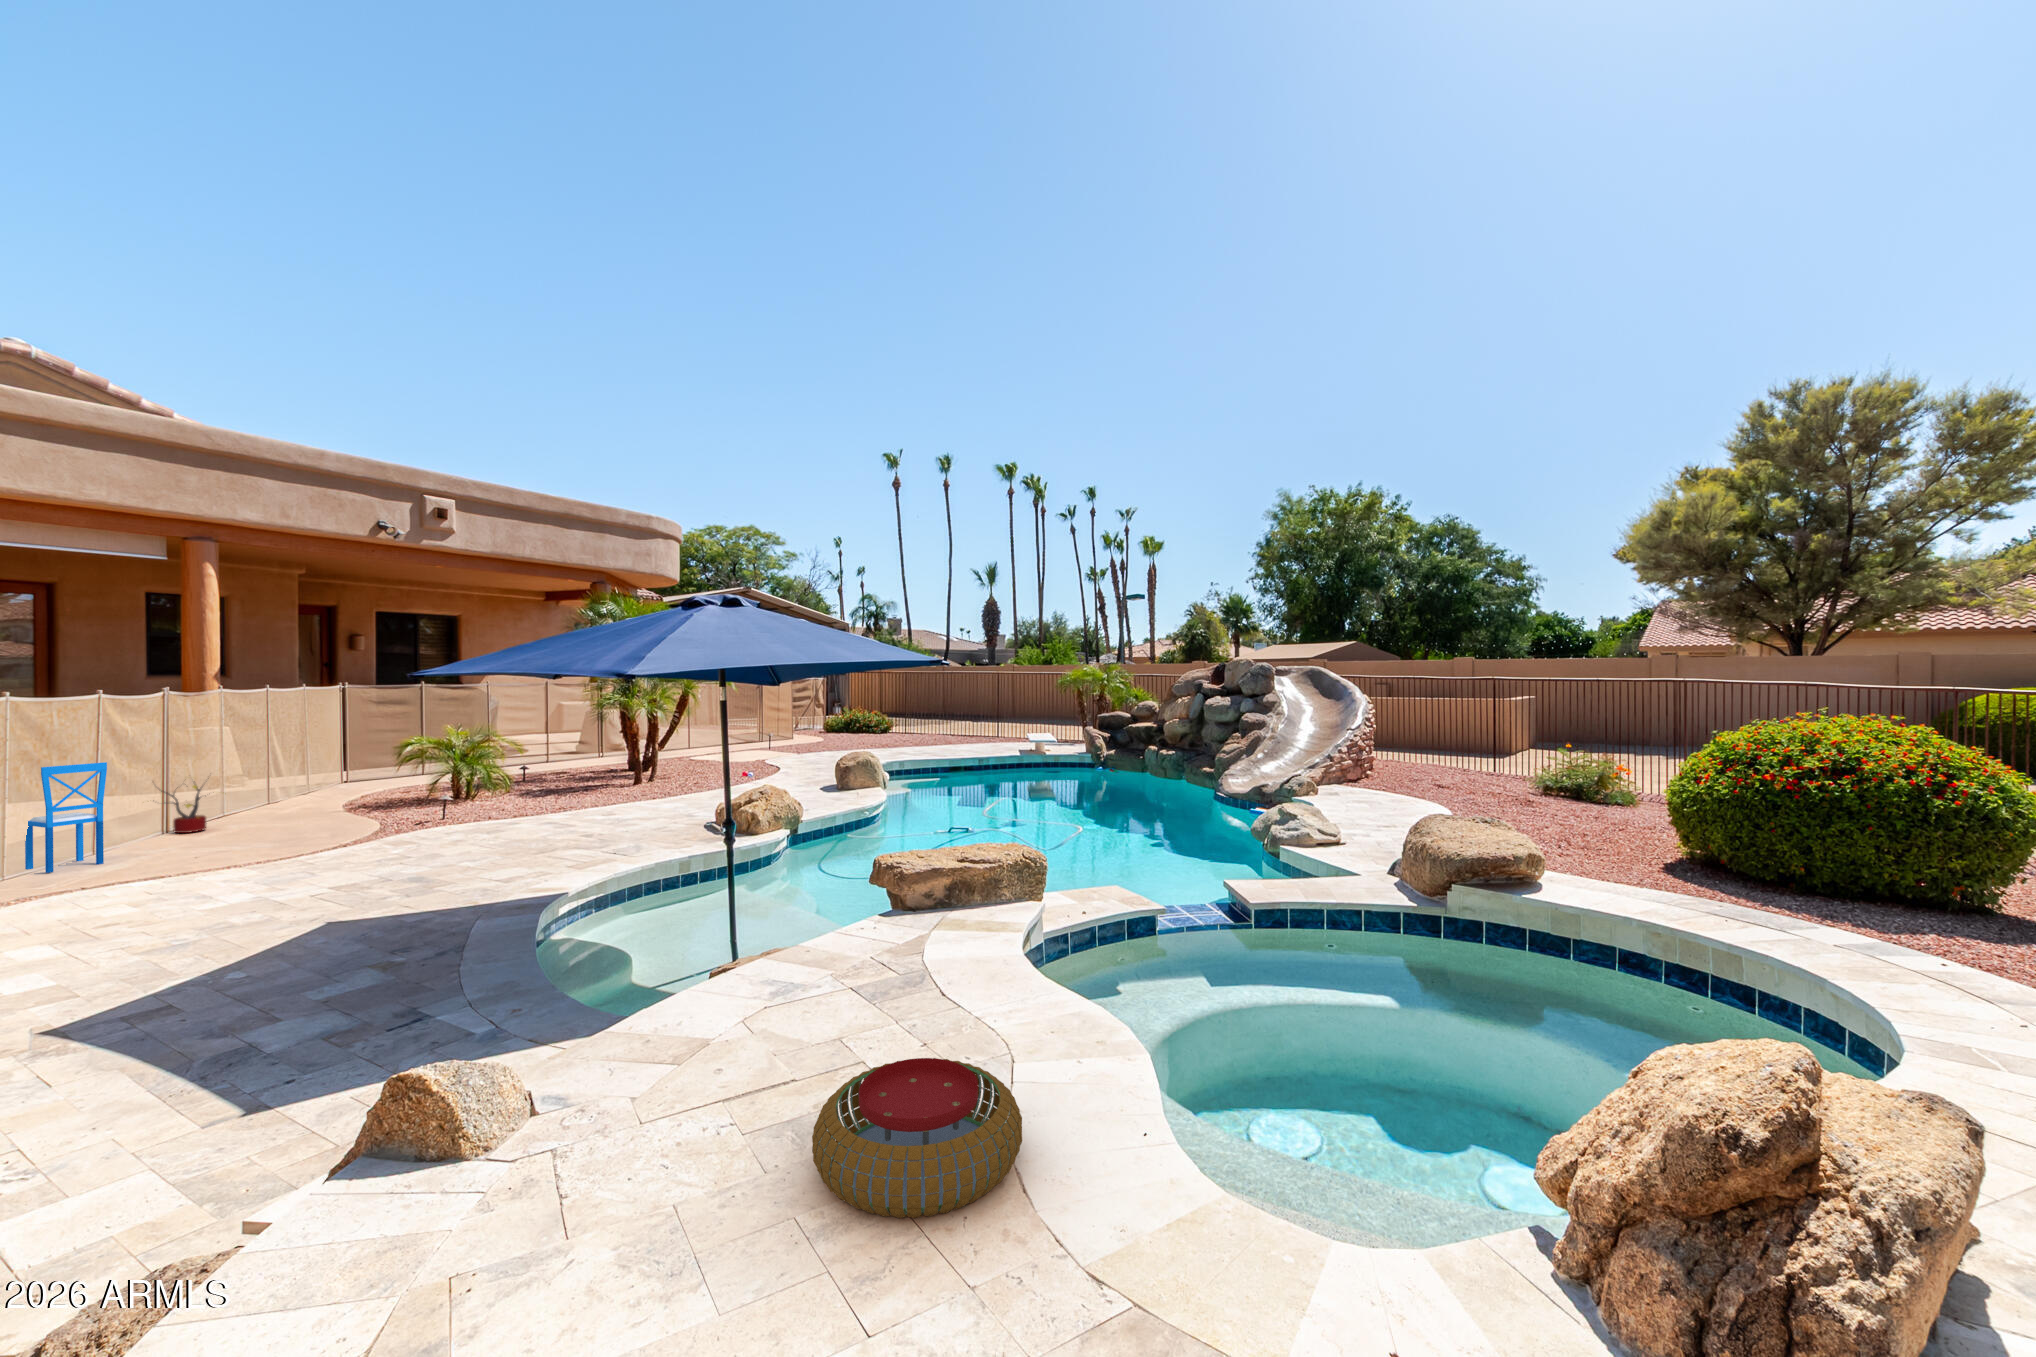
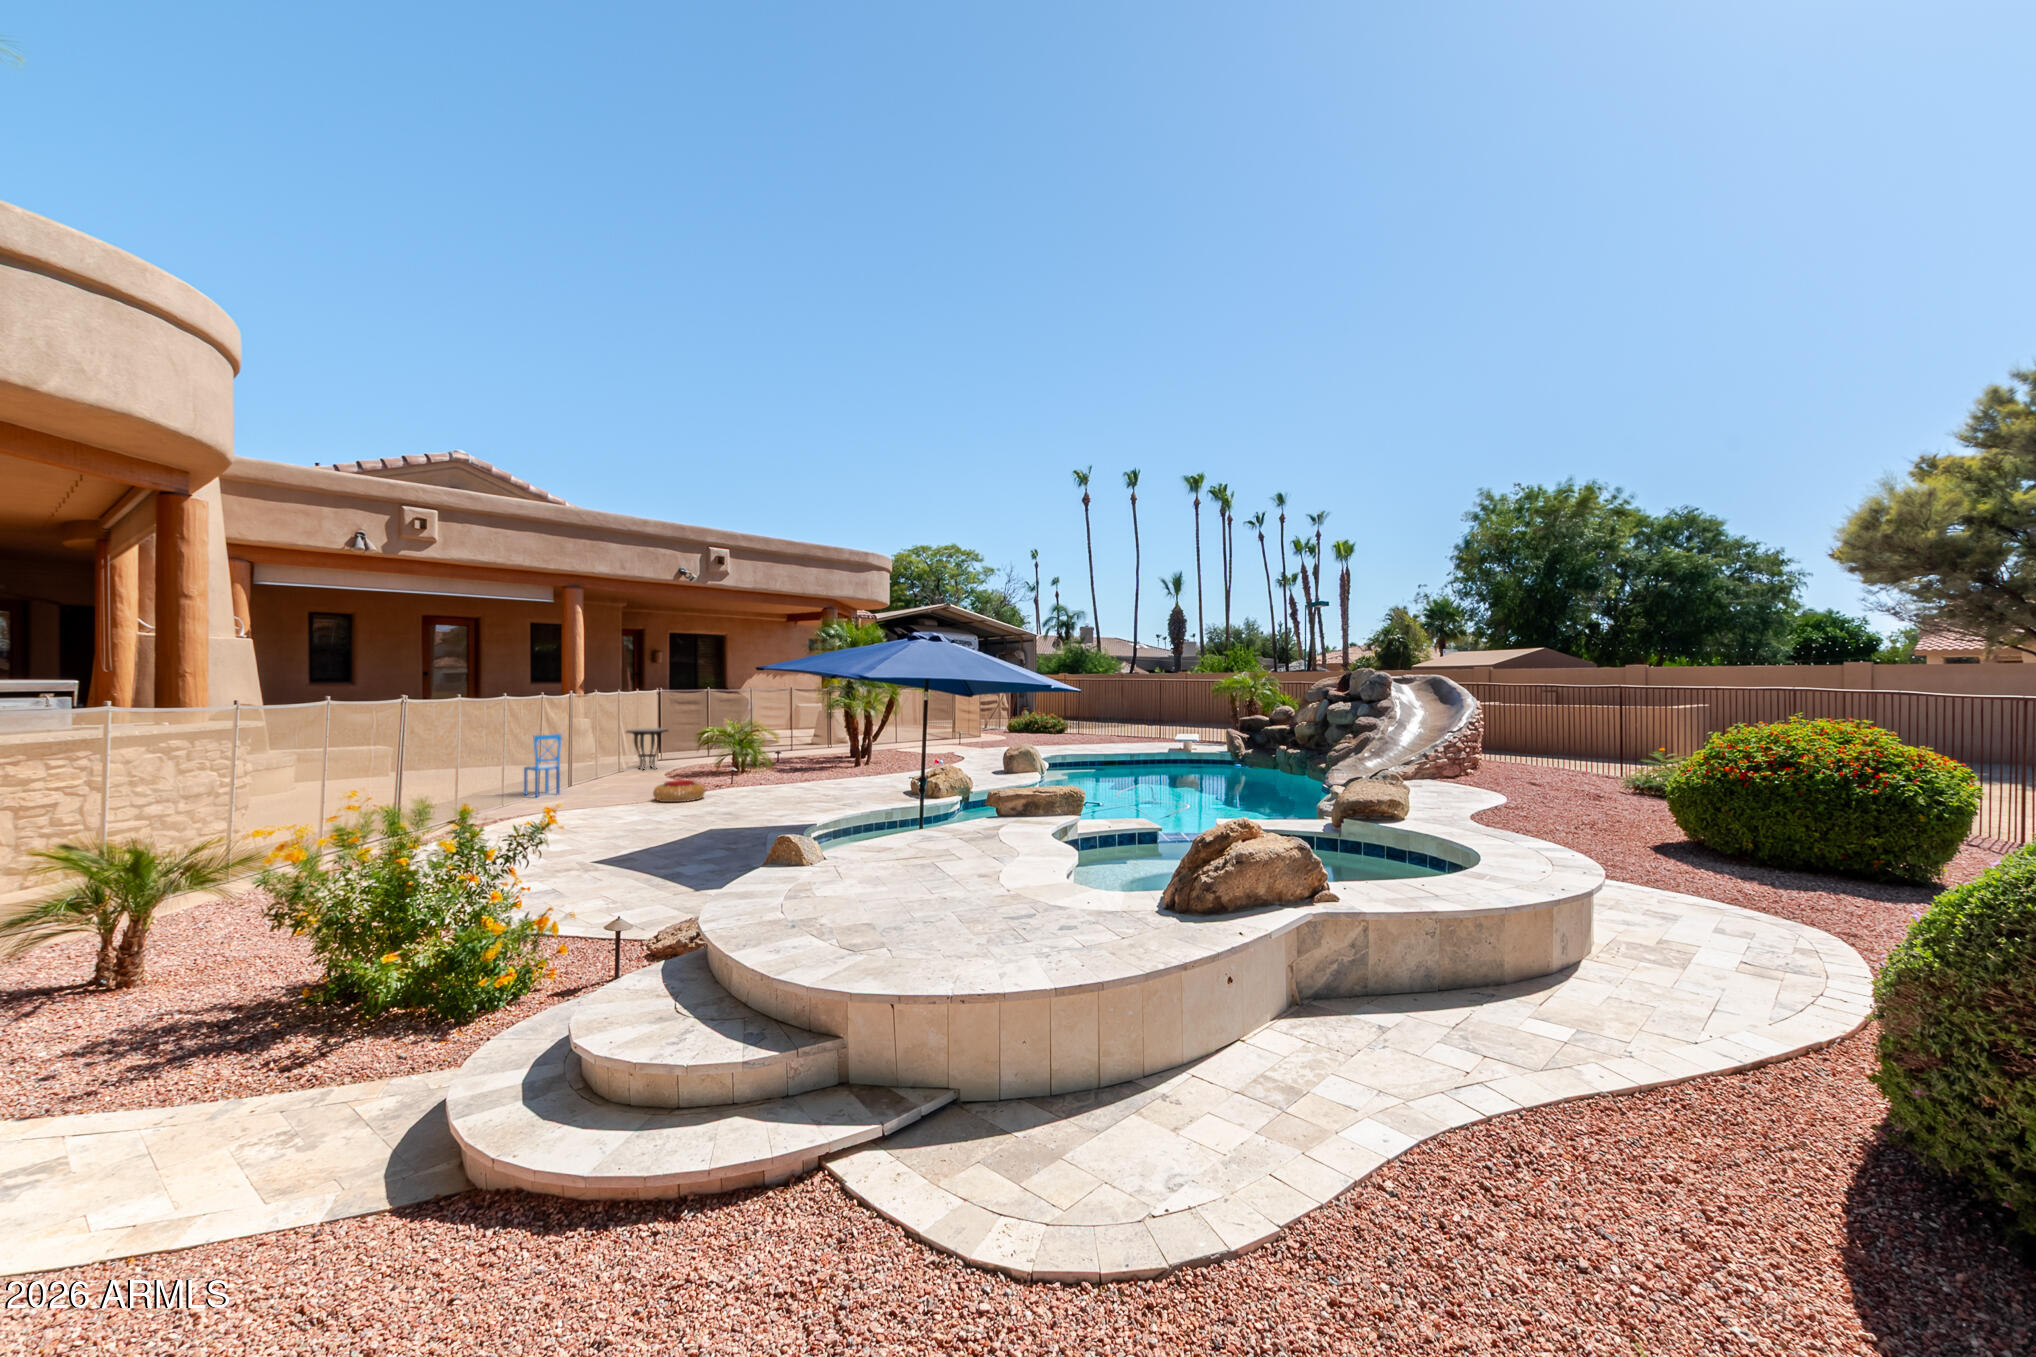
side table: none [265,743,345,806] -> present [627,728,668,769]
decorative plant: present [161,784,206,833] -> none [569,745,610,782]
pouf: present [812,1058,1022,1218] -> present [653,780,705,802]

